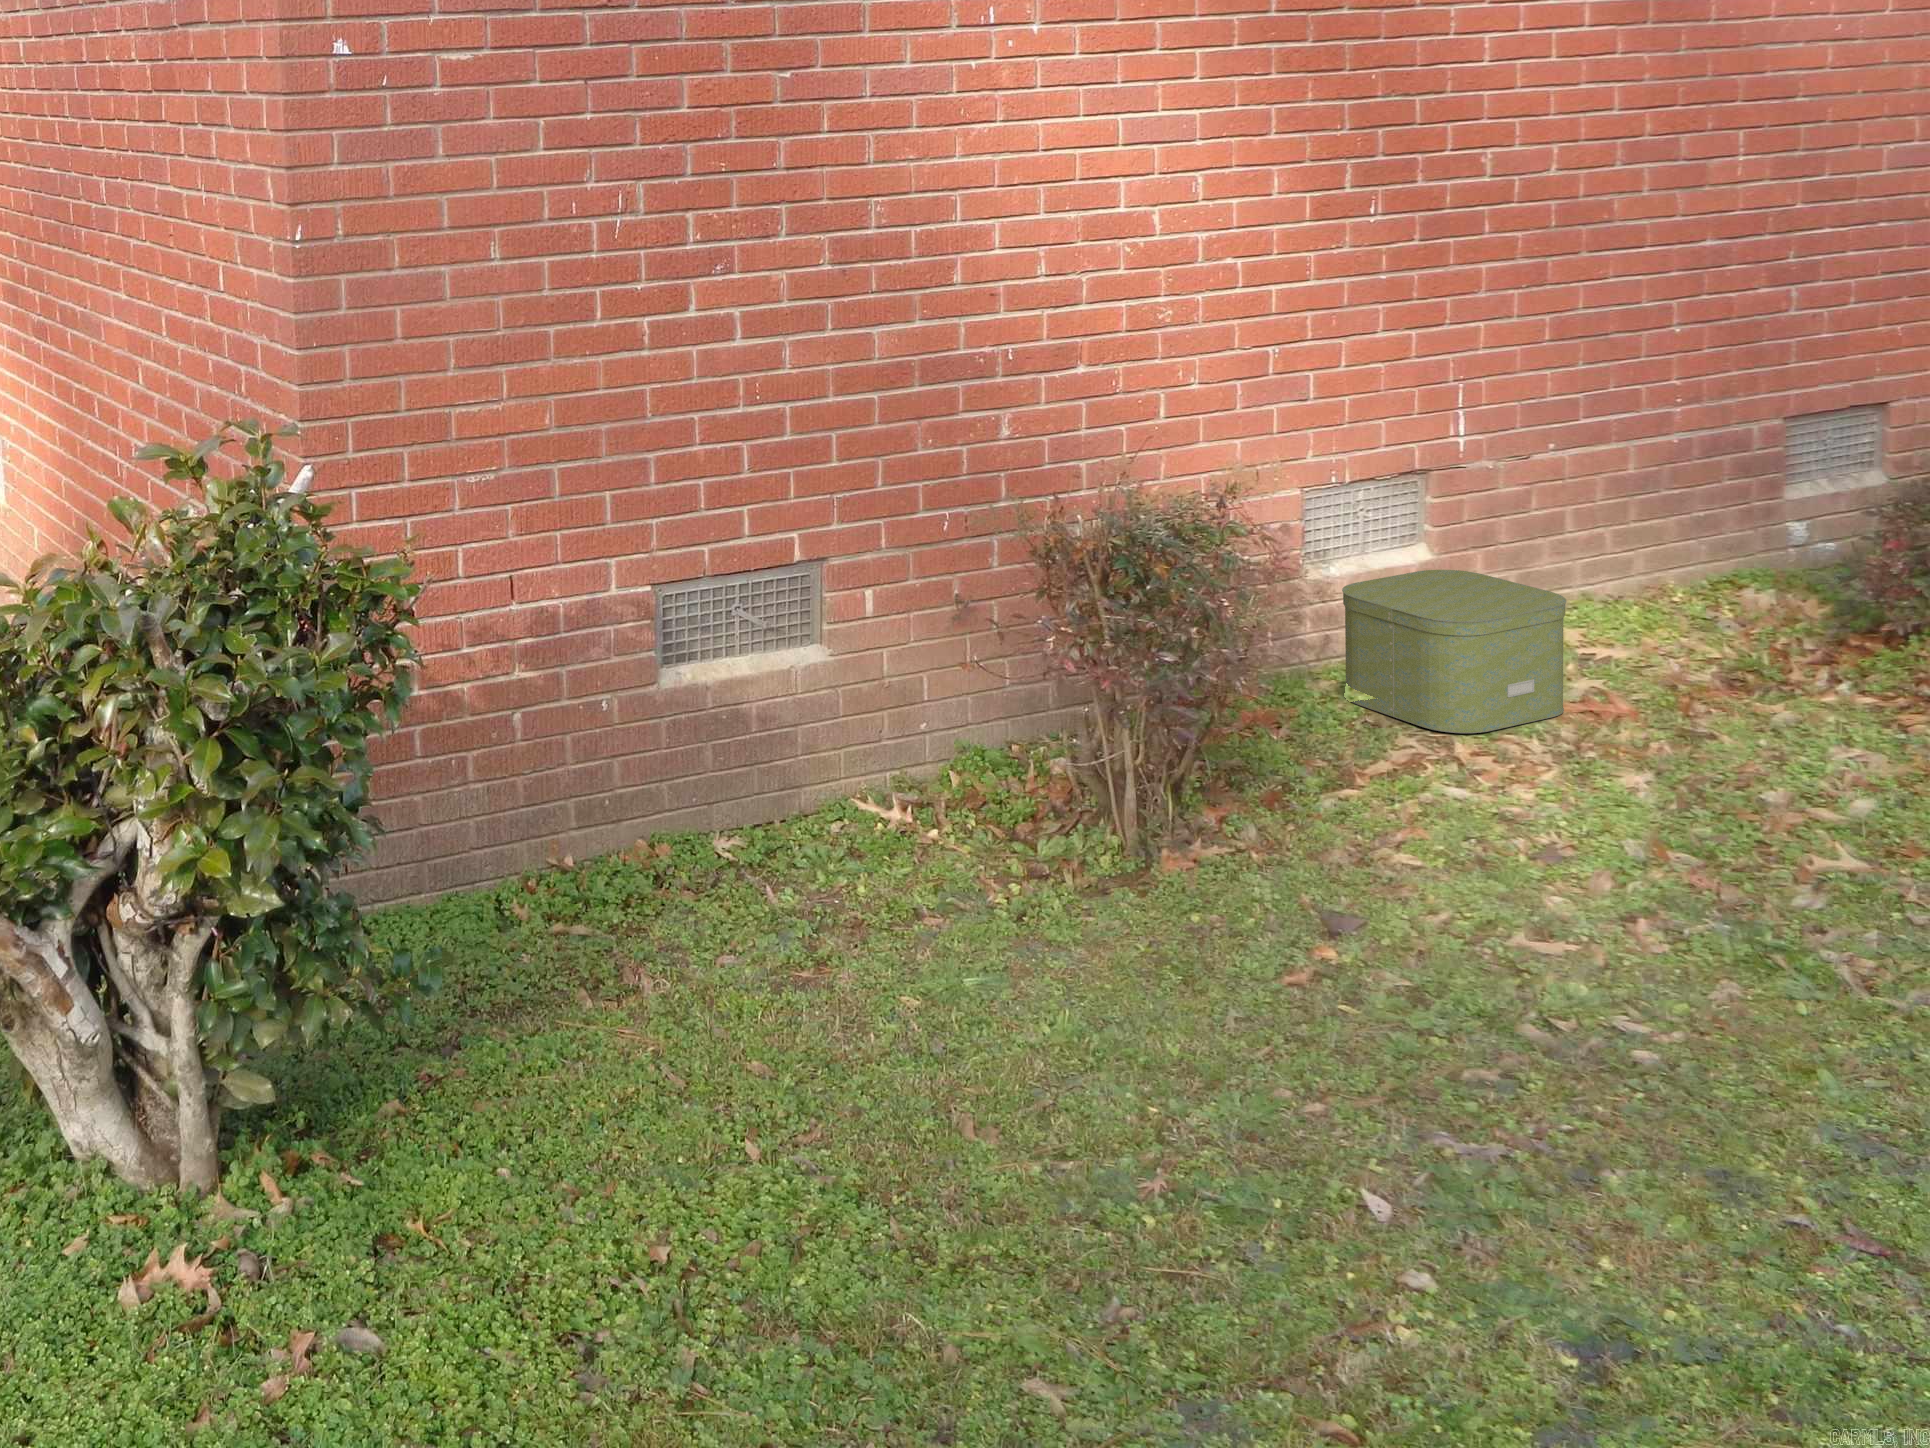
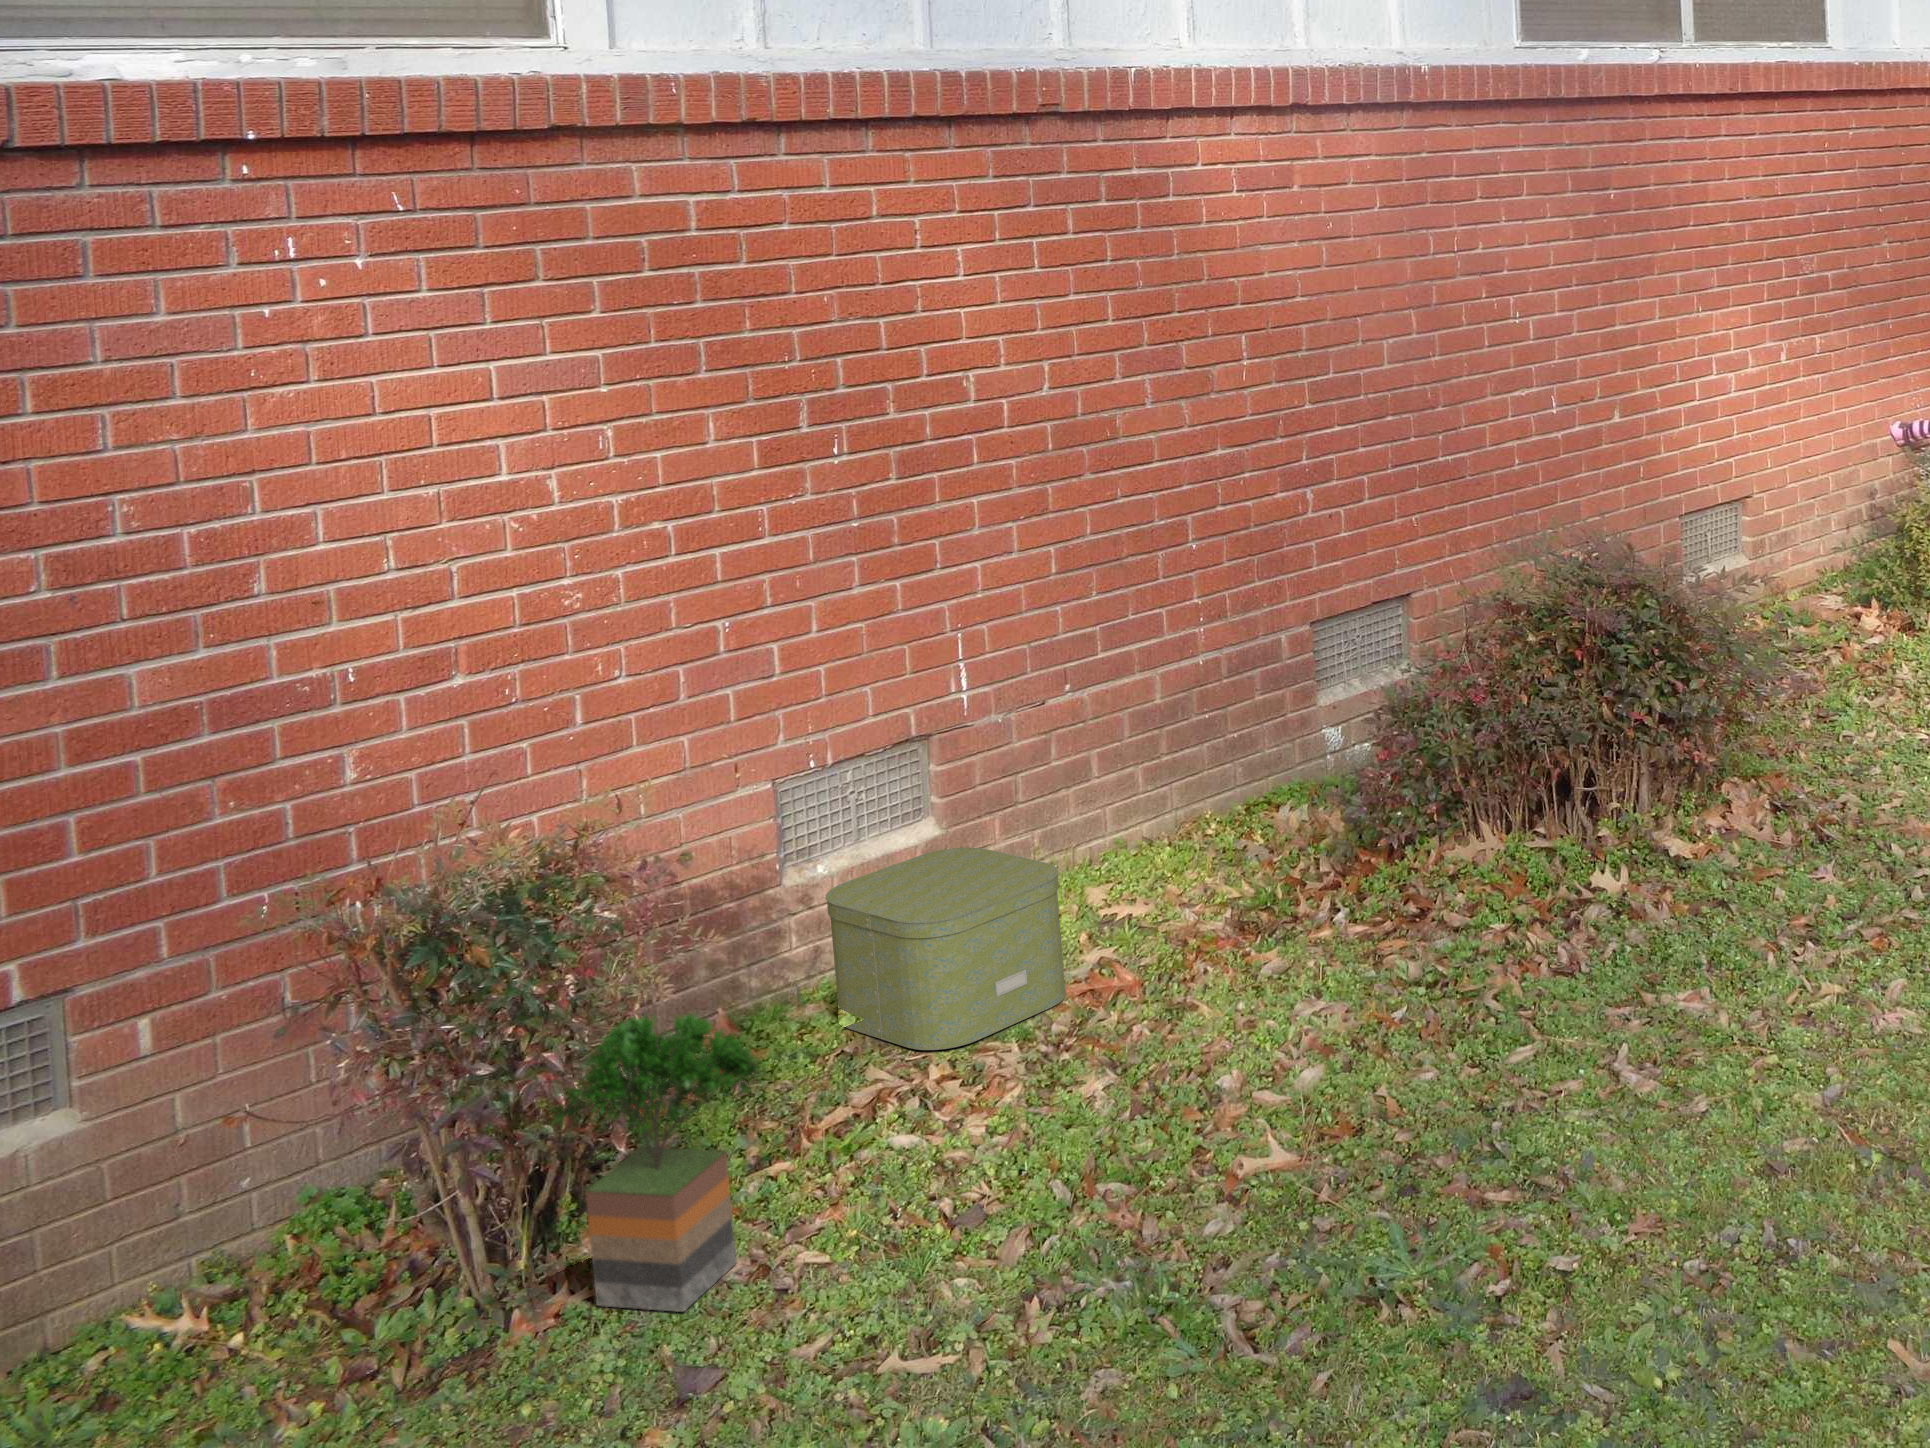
potted tree: none [1186,642,1369,880] -> present [551,1012,763,1312]

